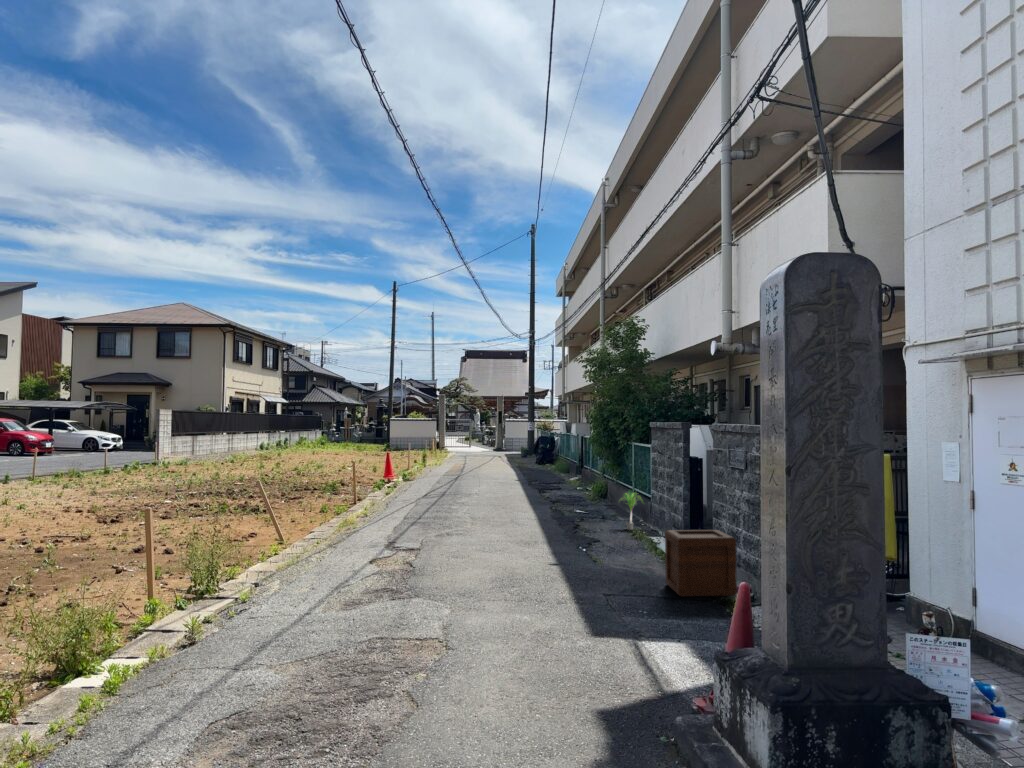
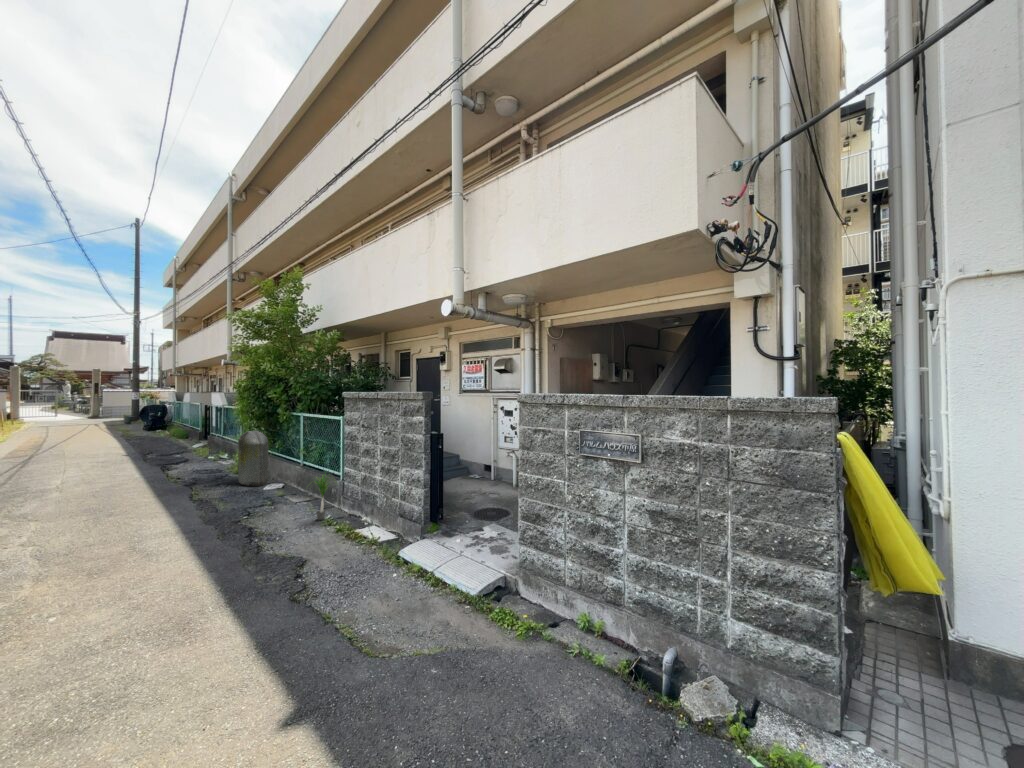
trash can: none [589,458,612,509] -> present [238,431,268,486]
wooden crate: present [665,530,737,597] -> none [523,555,656,723]

